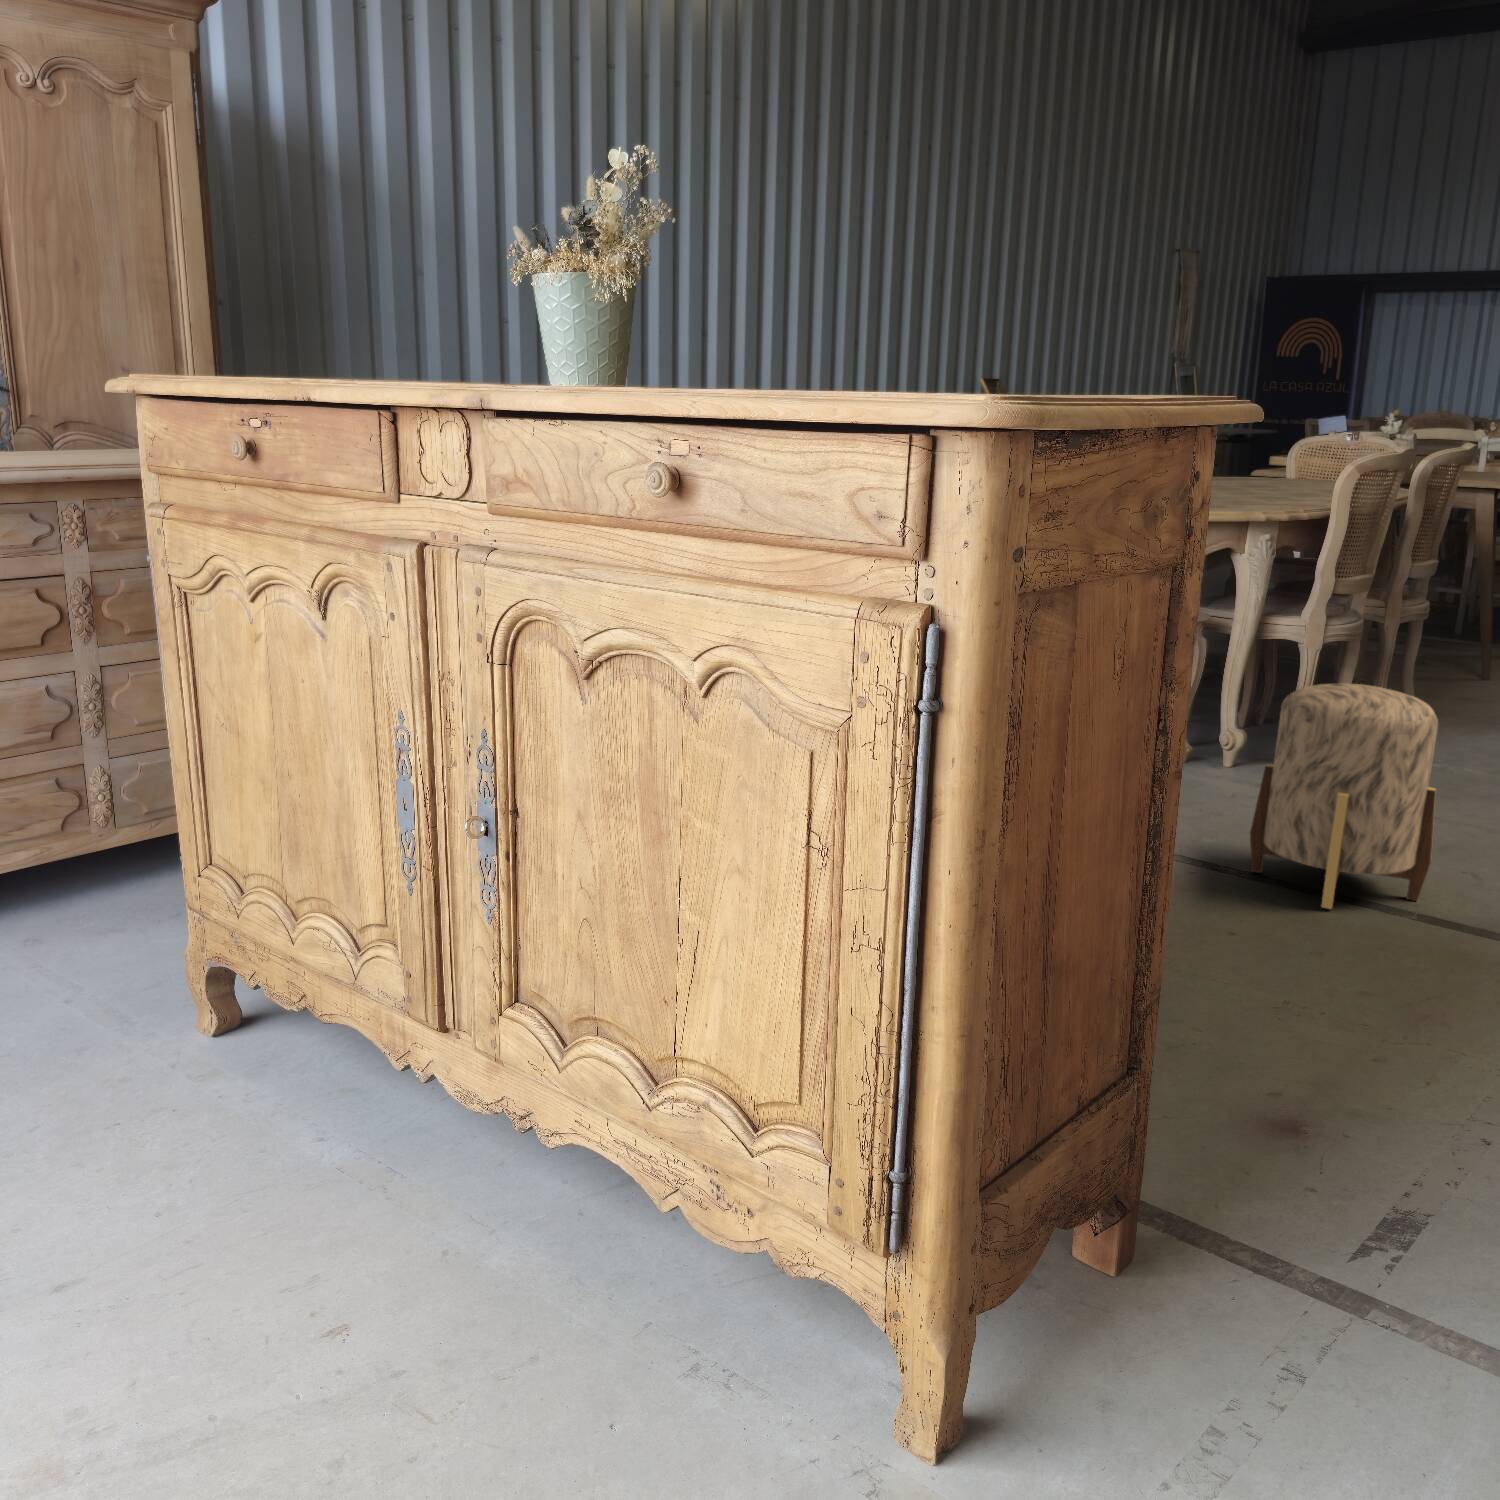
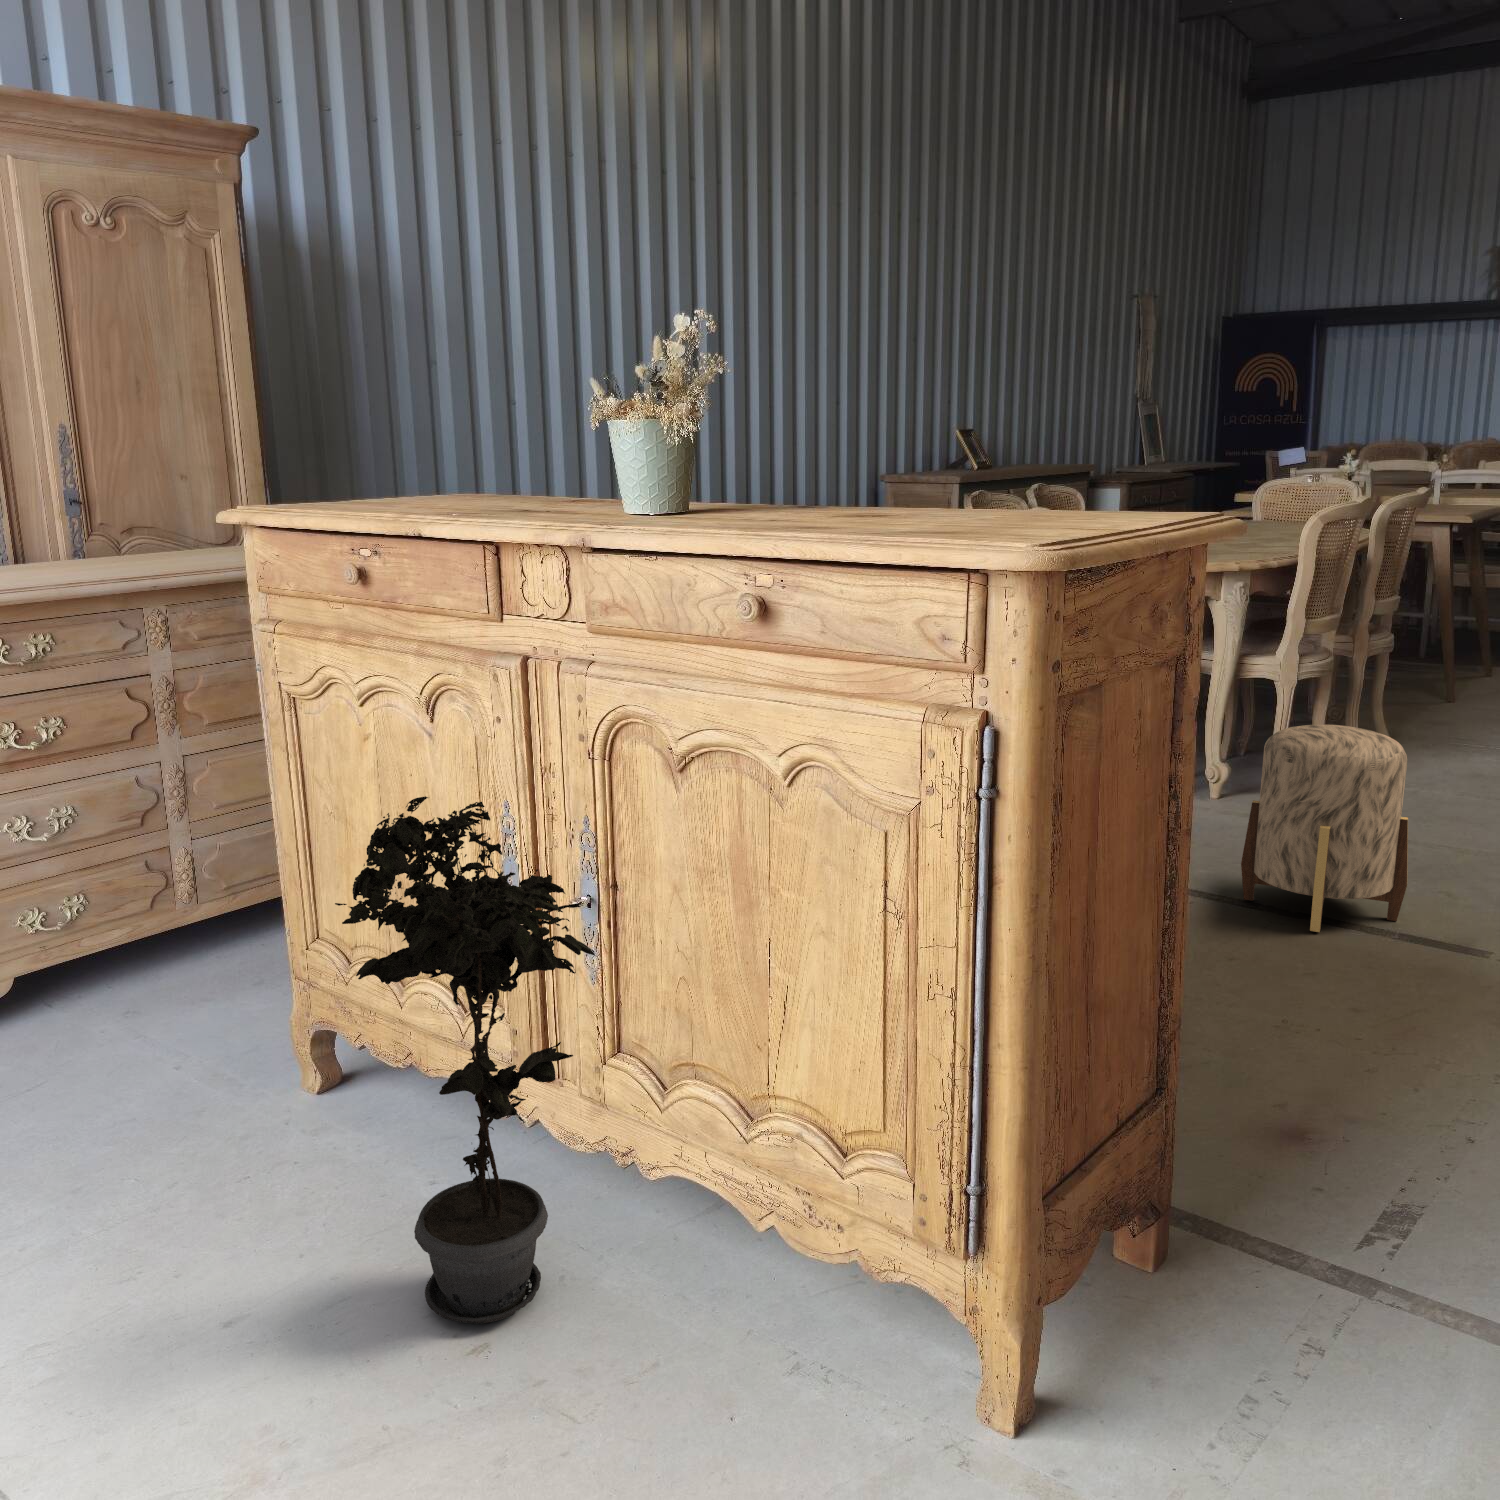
potted plant: none [176,692,484,1302] -> present [335,796,595,1324]

